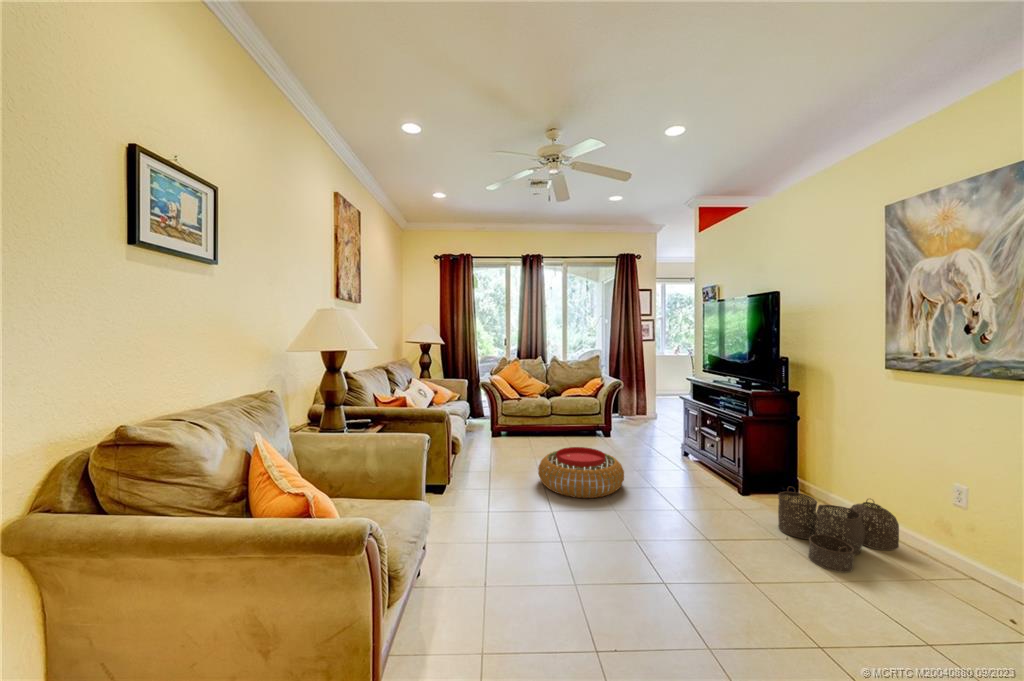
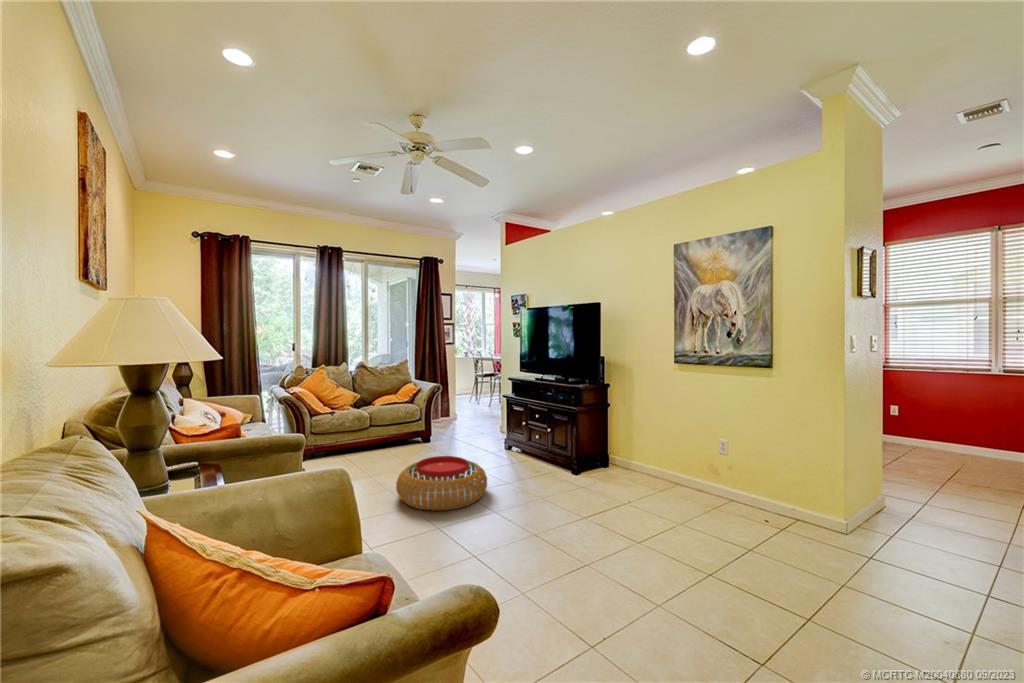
woven basket: present [778,486,899,573] -> none [618,459,688,517]

